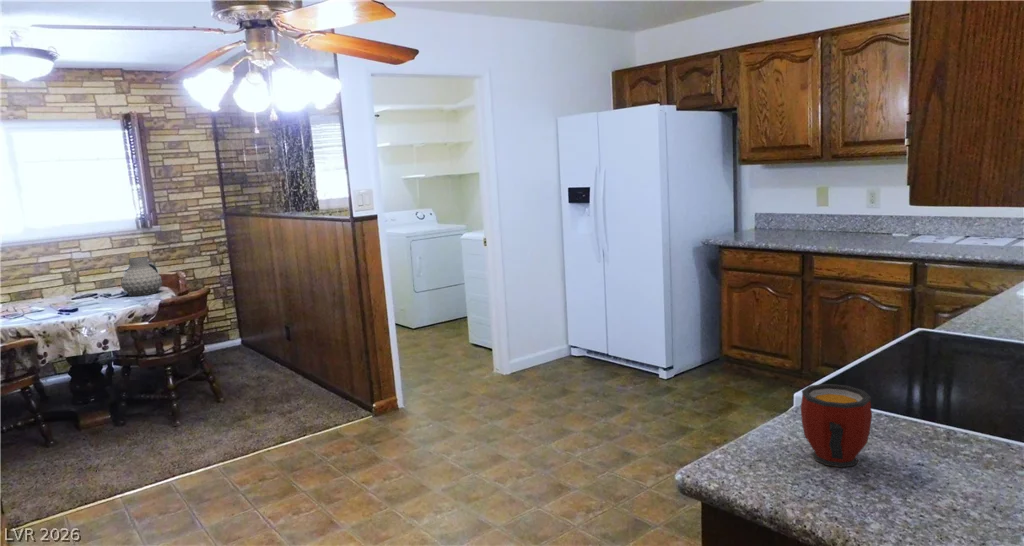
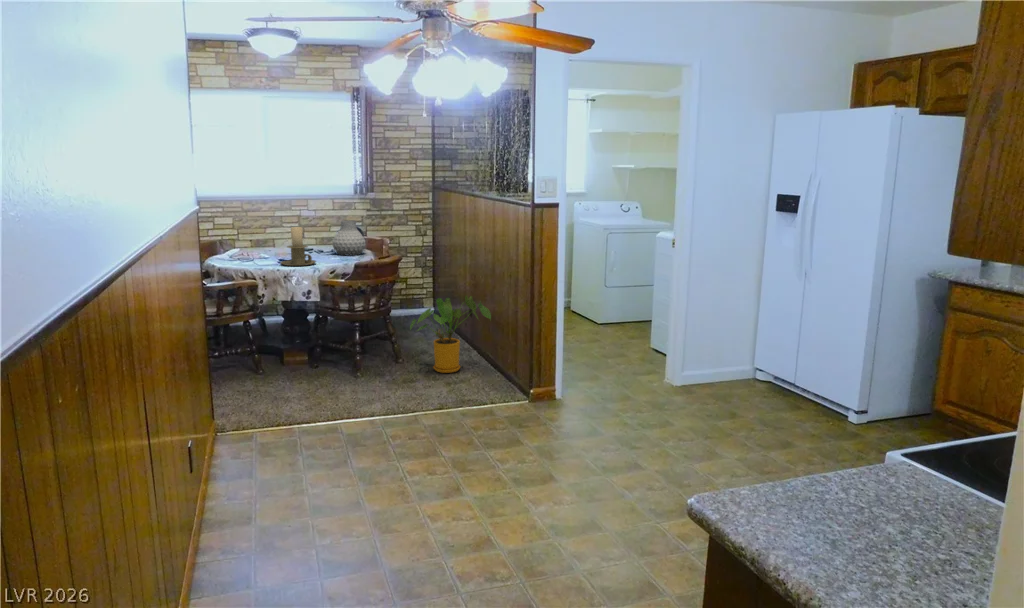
candle holder: none [61,270,109,316] -> present [280,227,316,266]
house plant: none [231,319,319,403] -> present [410,296,491,373]
mug: present [801,384,872,467] -> none [838,440,916,534]

